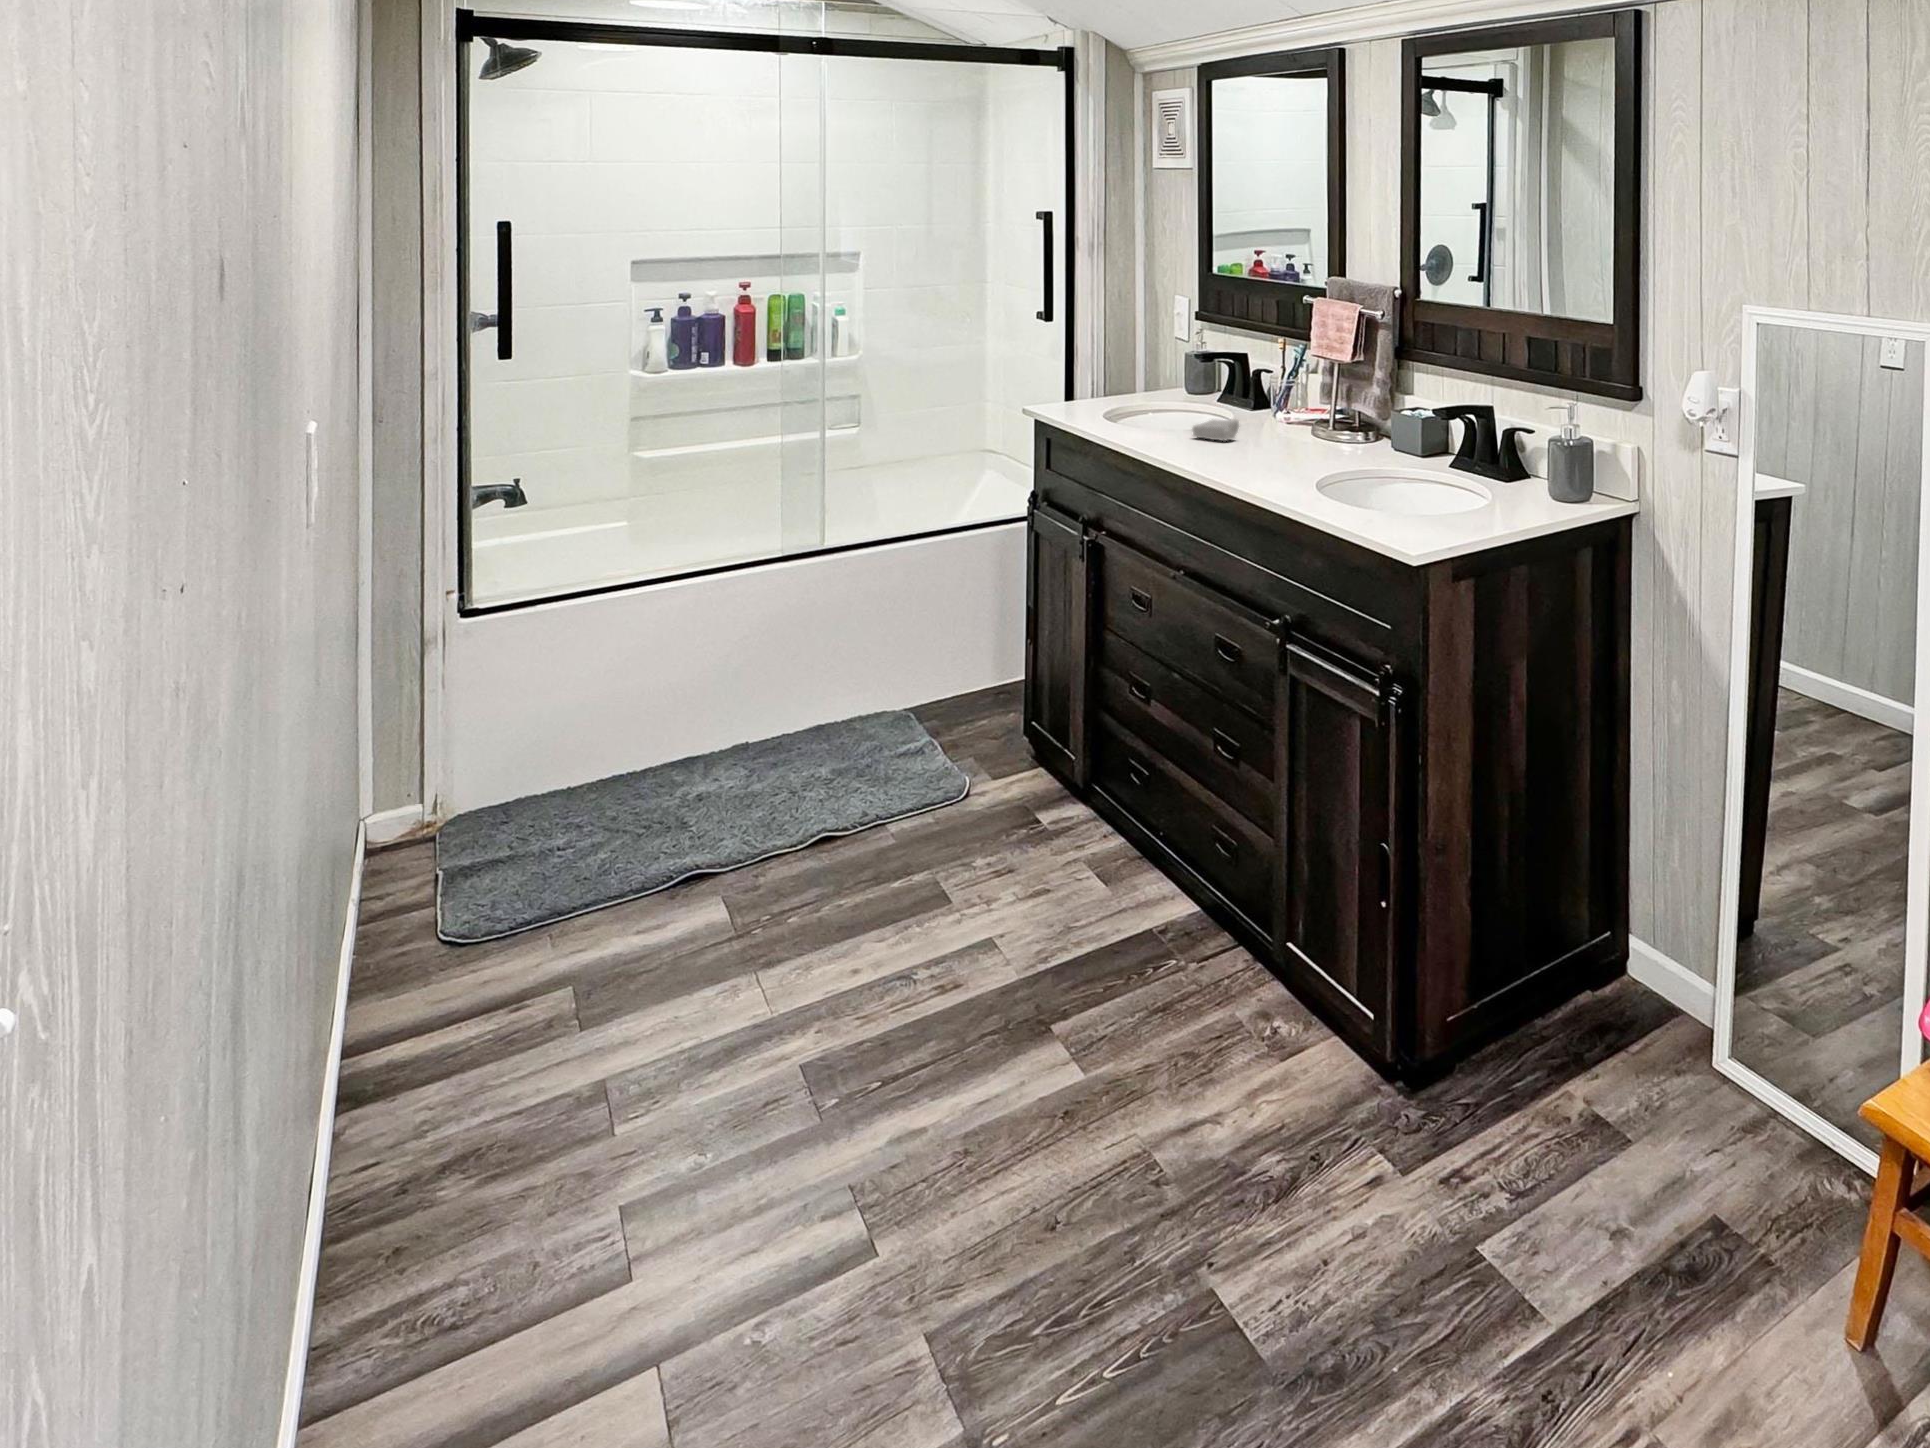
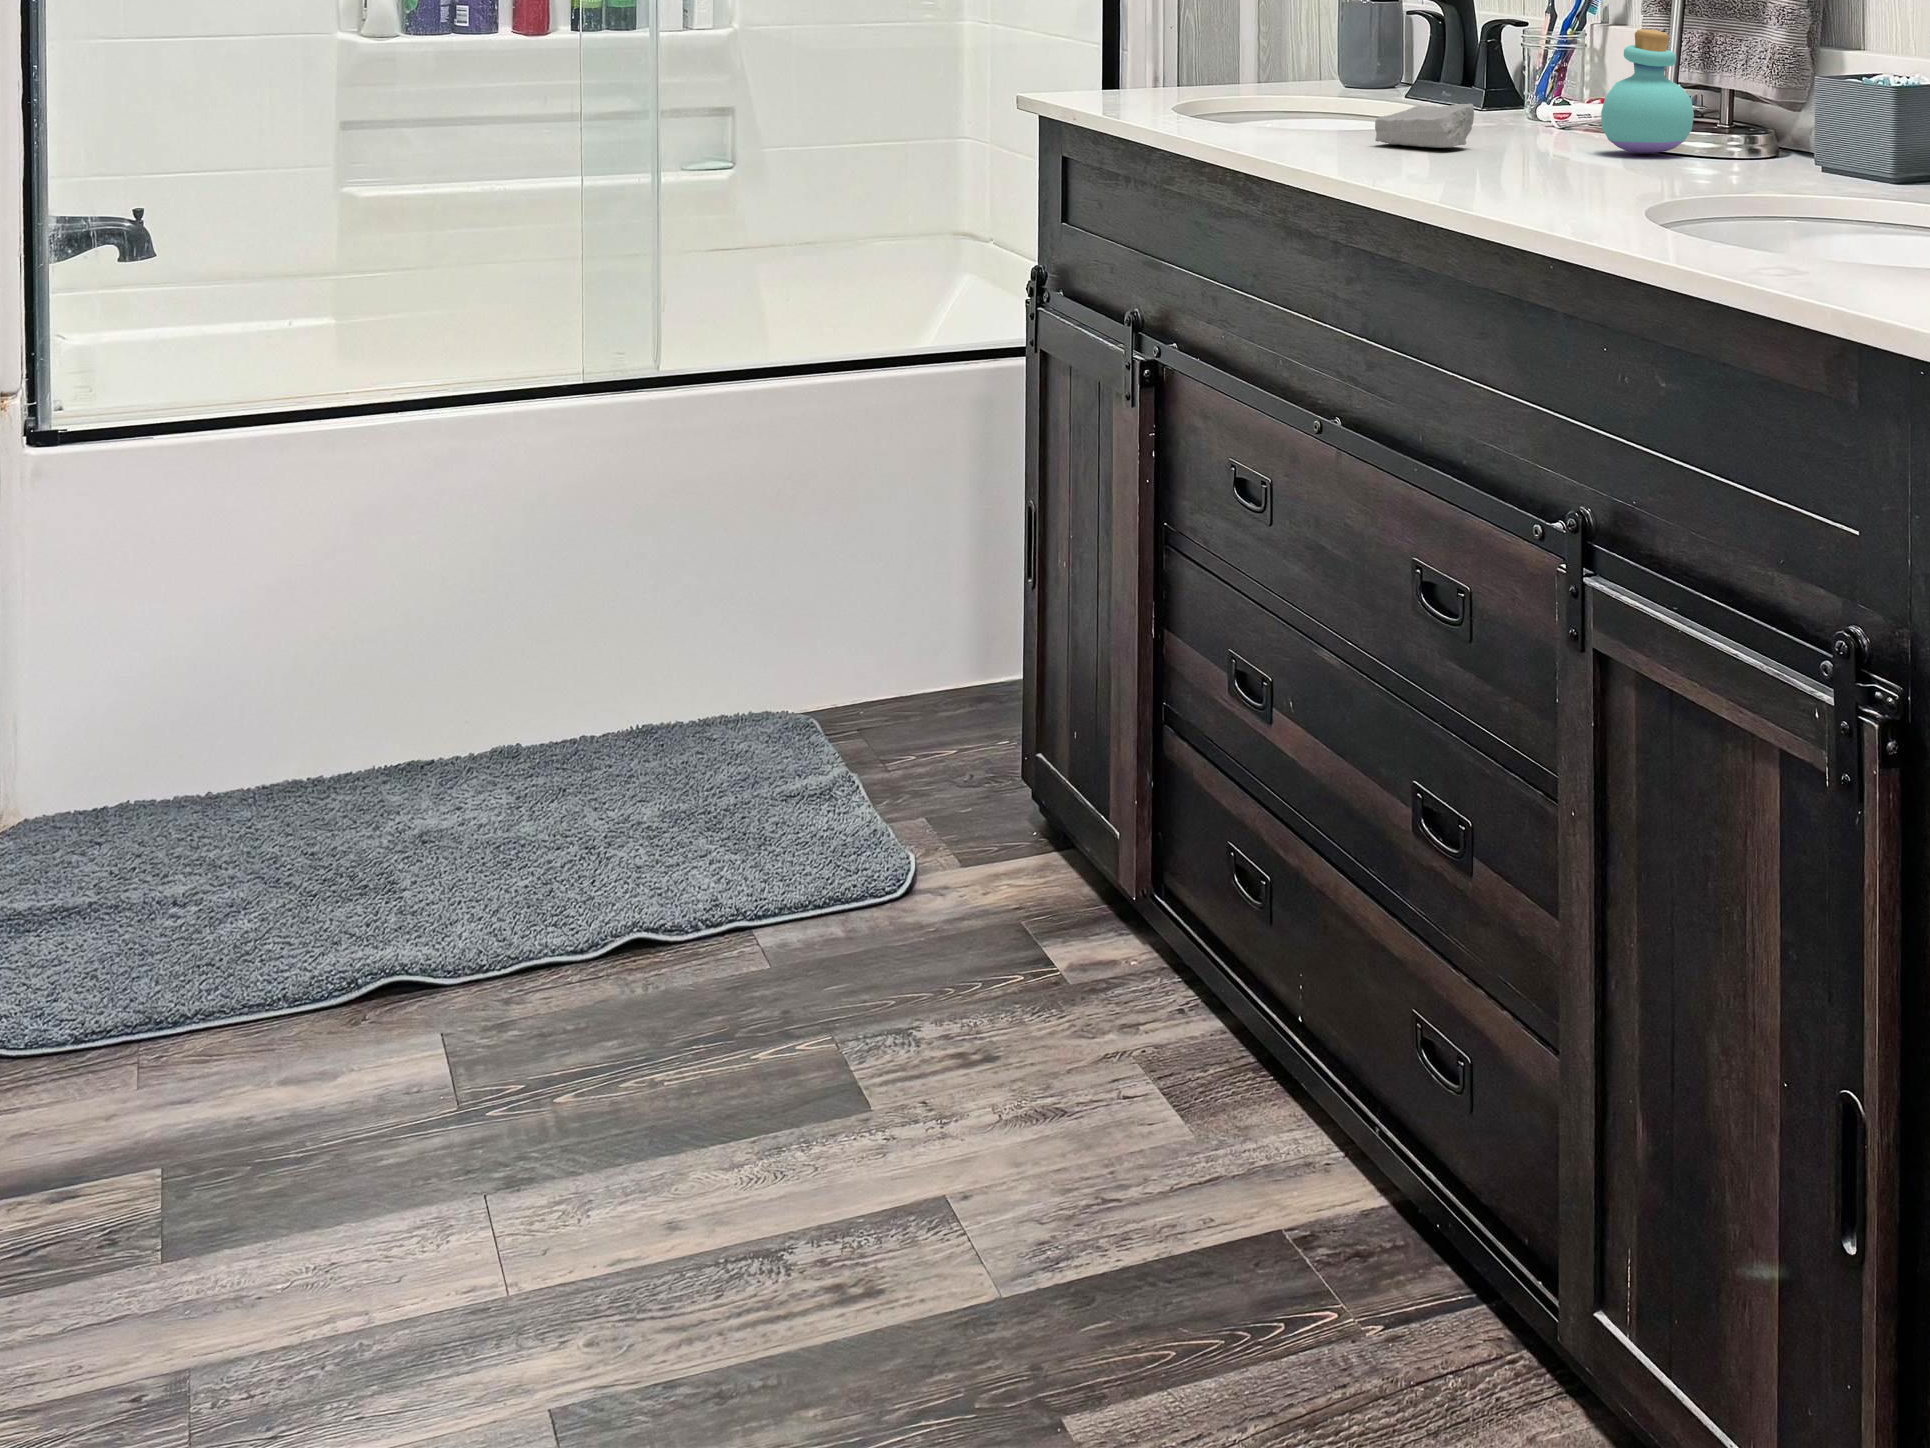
perfume bottle: none [1298,386,1340,444] -> present [1601,29,1694,153]

